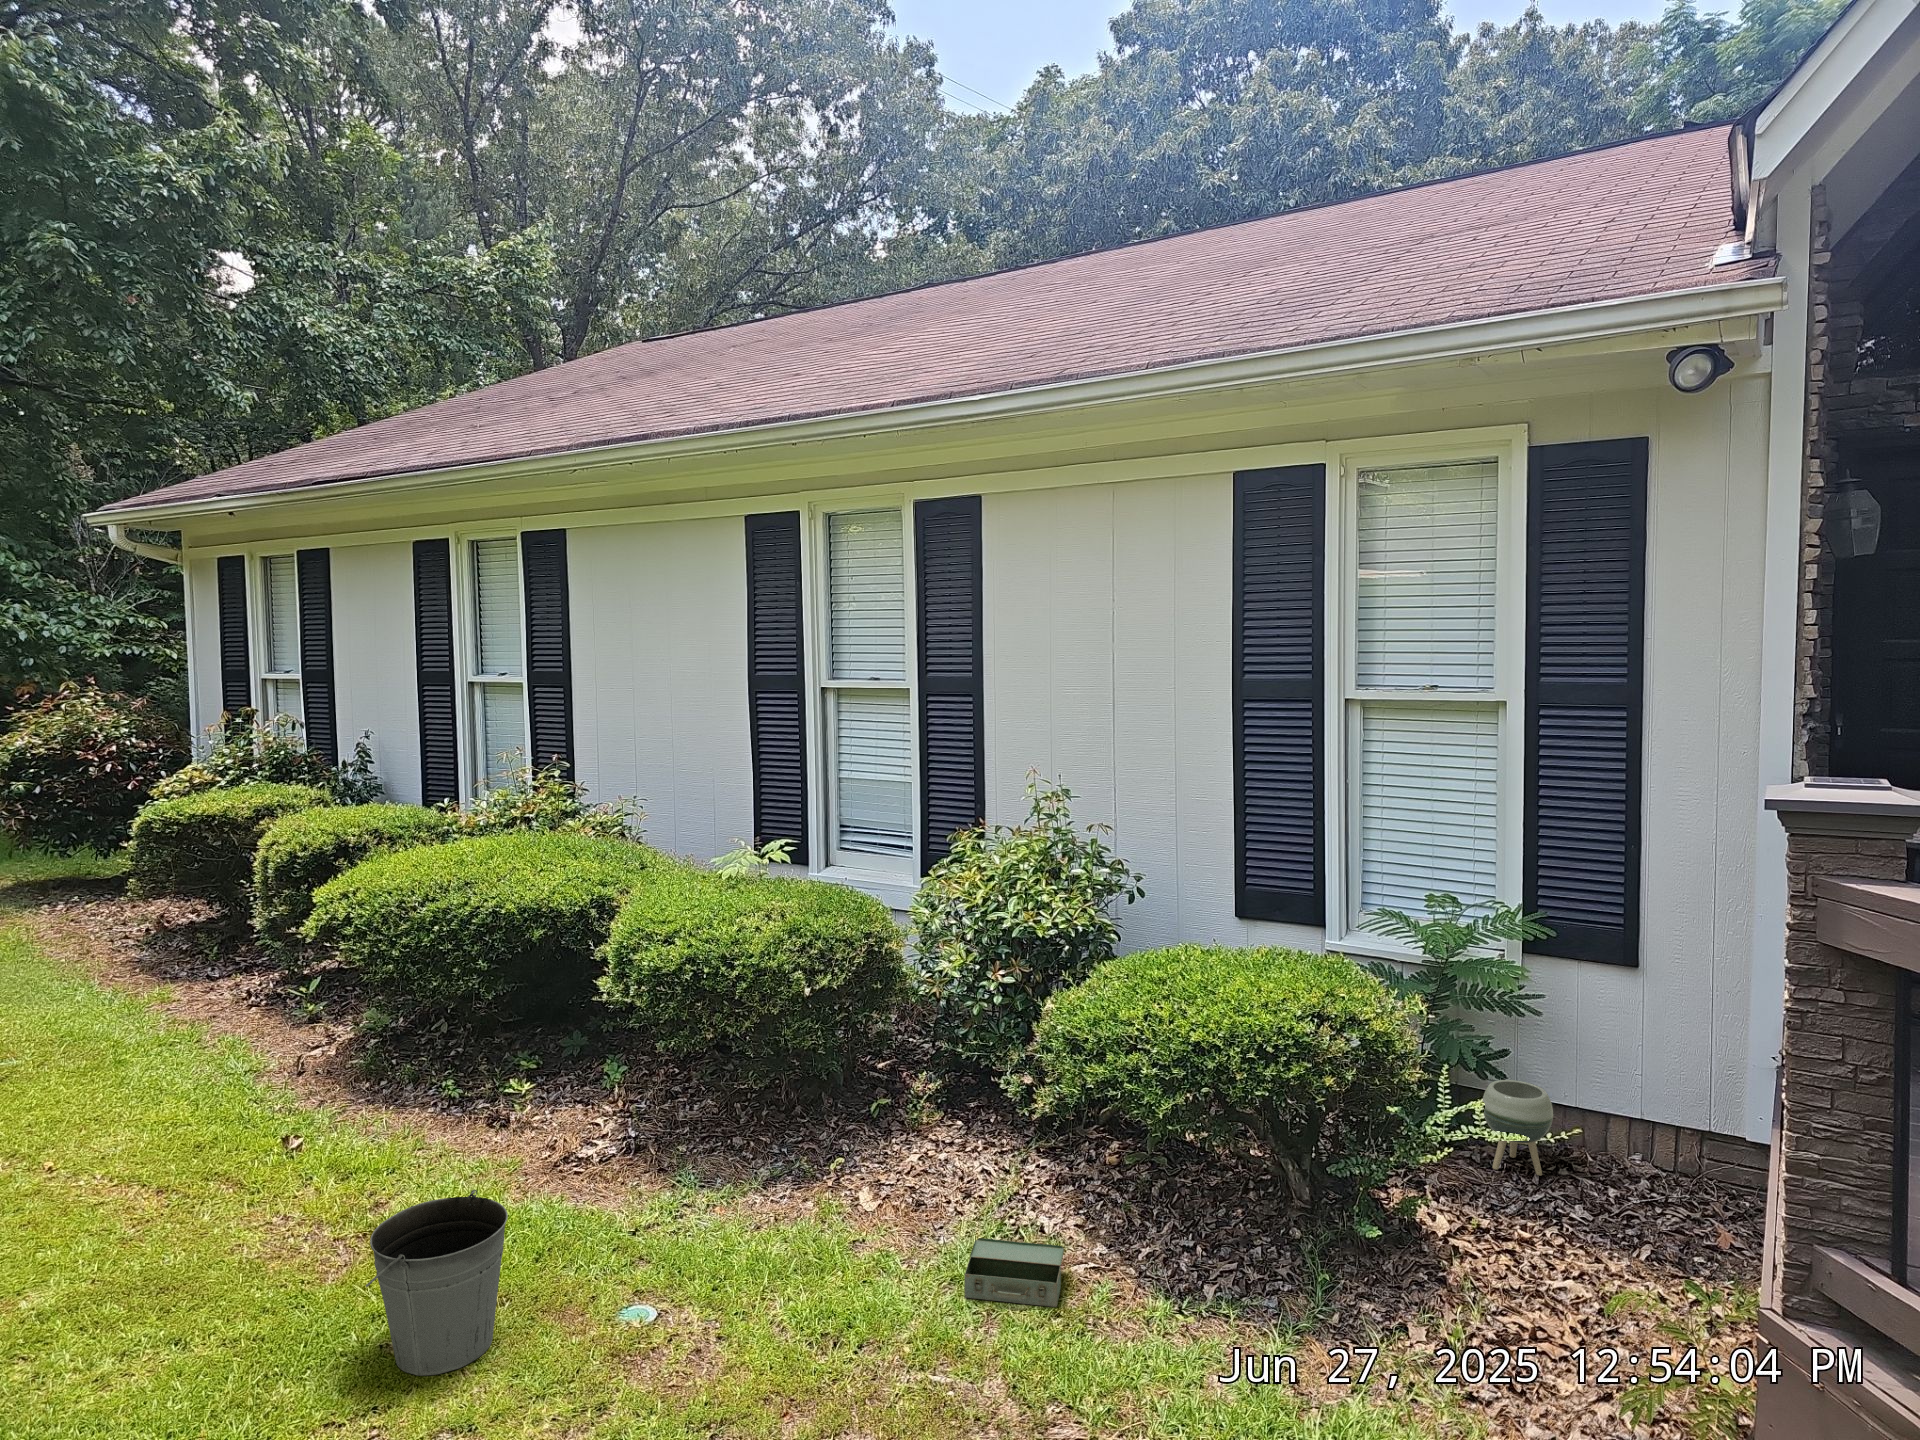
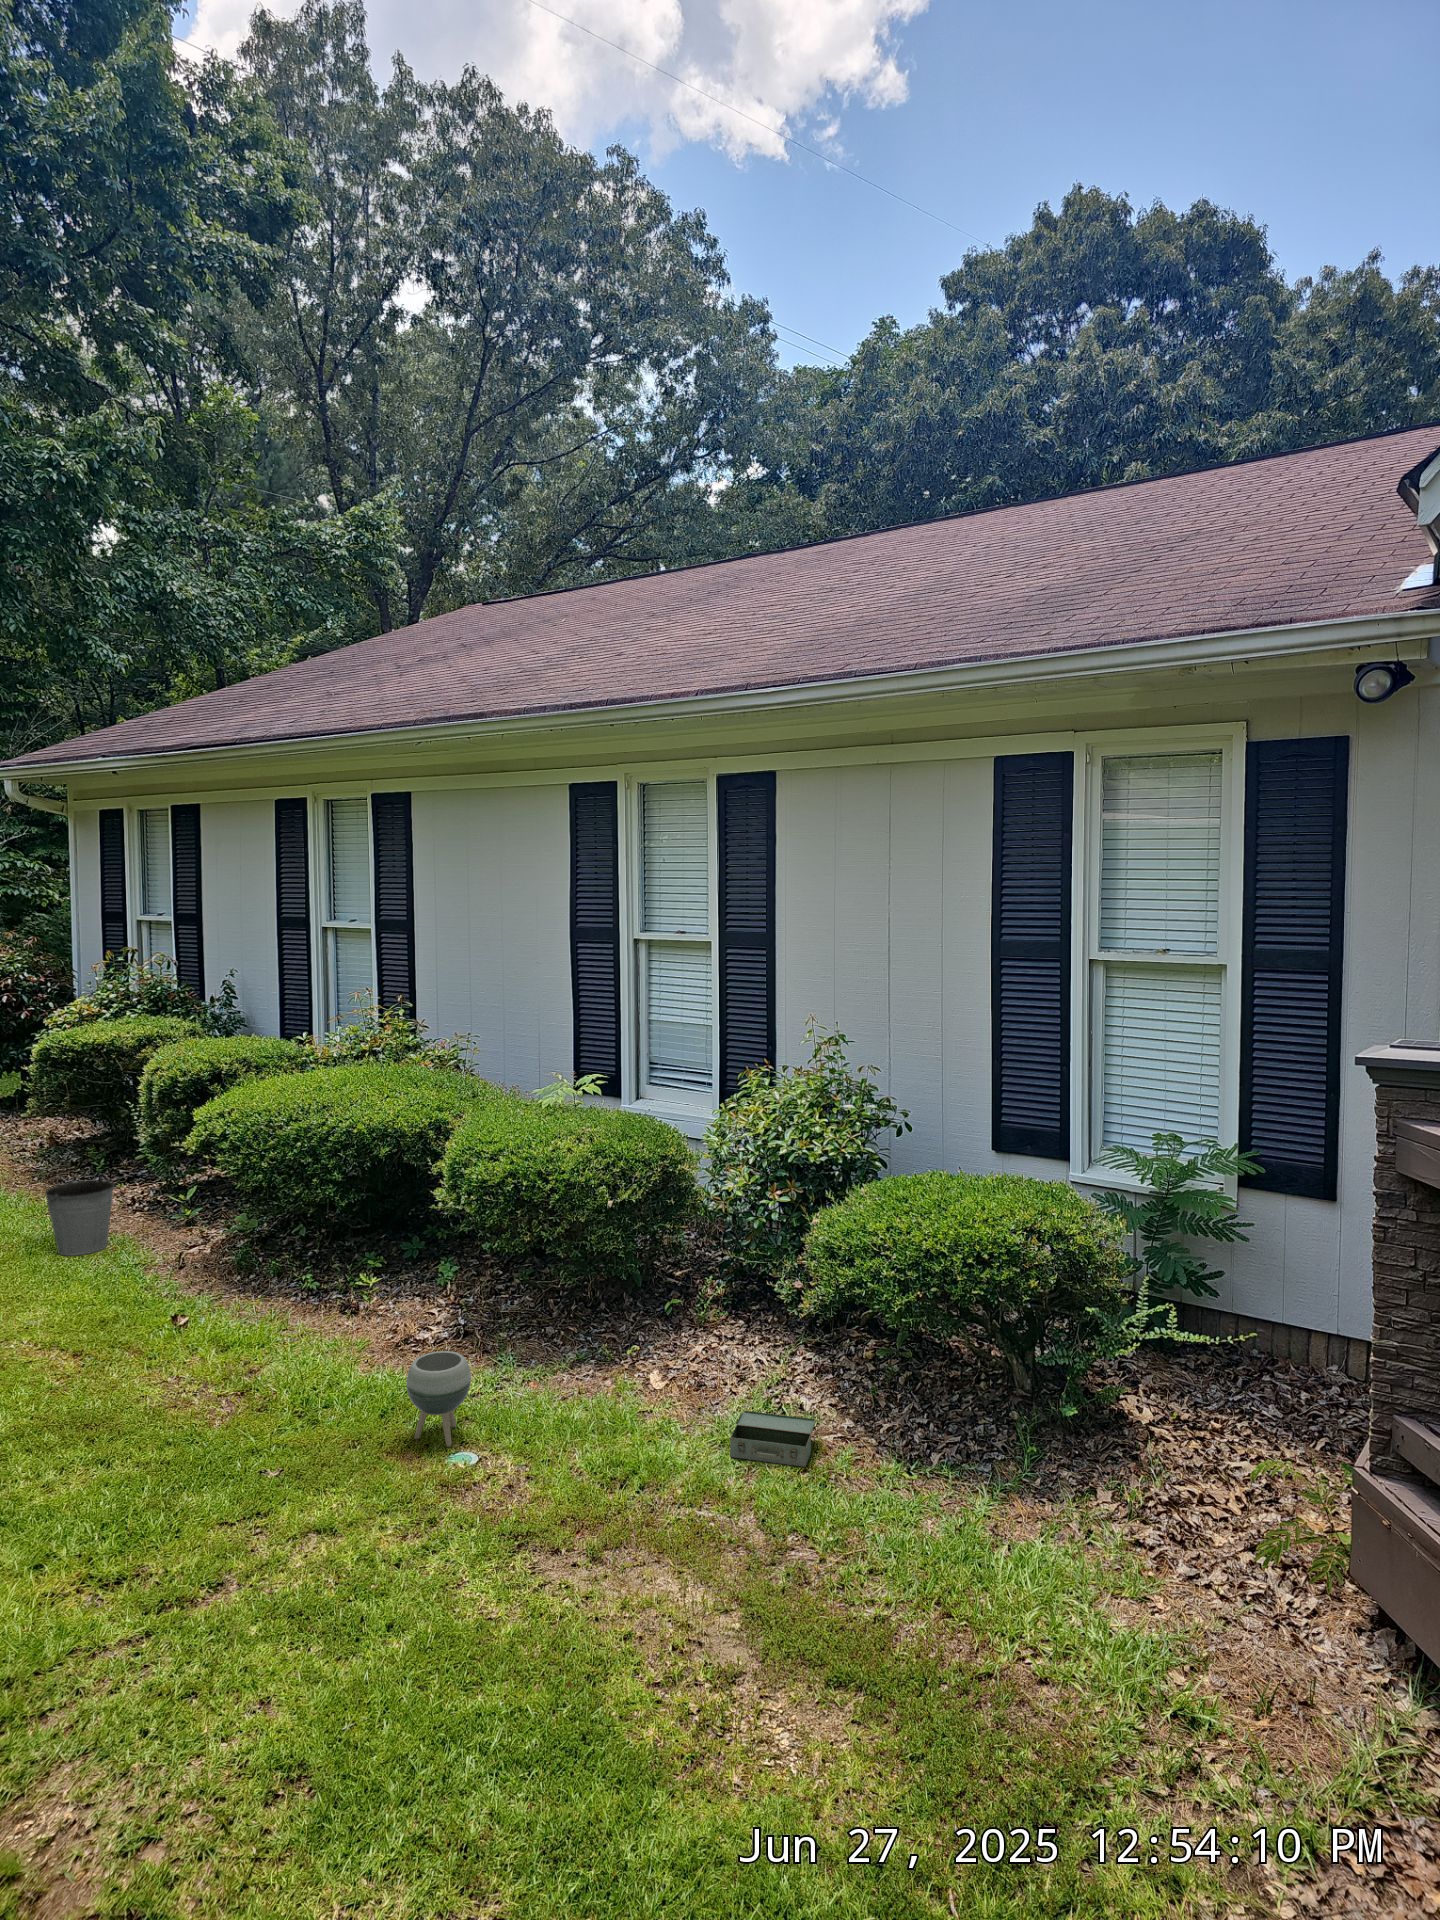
planter: present [1483,1080,1553,1176] -> present [407,1351,471,1447]
bucket: present [366,1190,508,1376] -> present [45,1179,114,1256]

